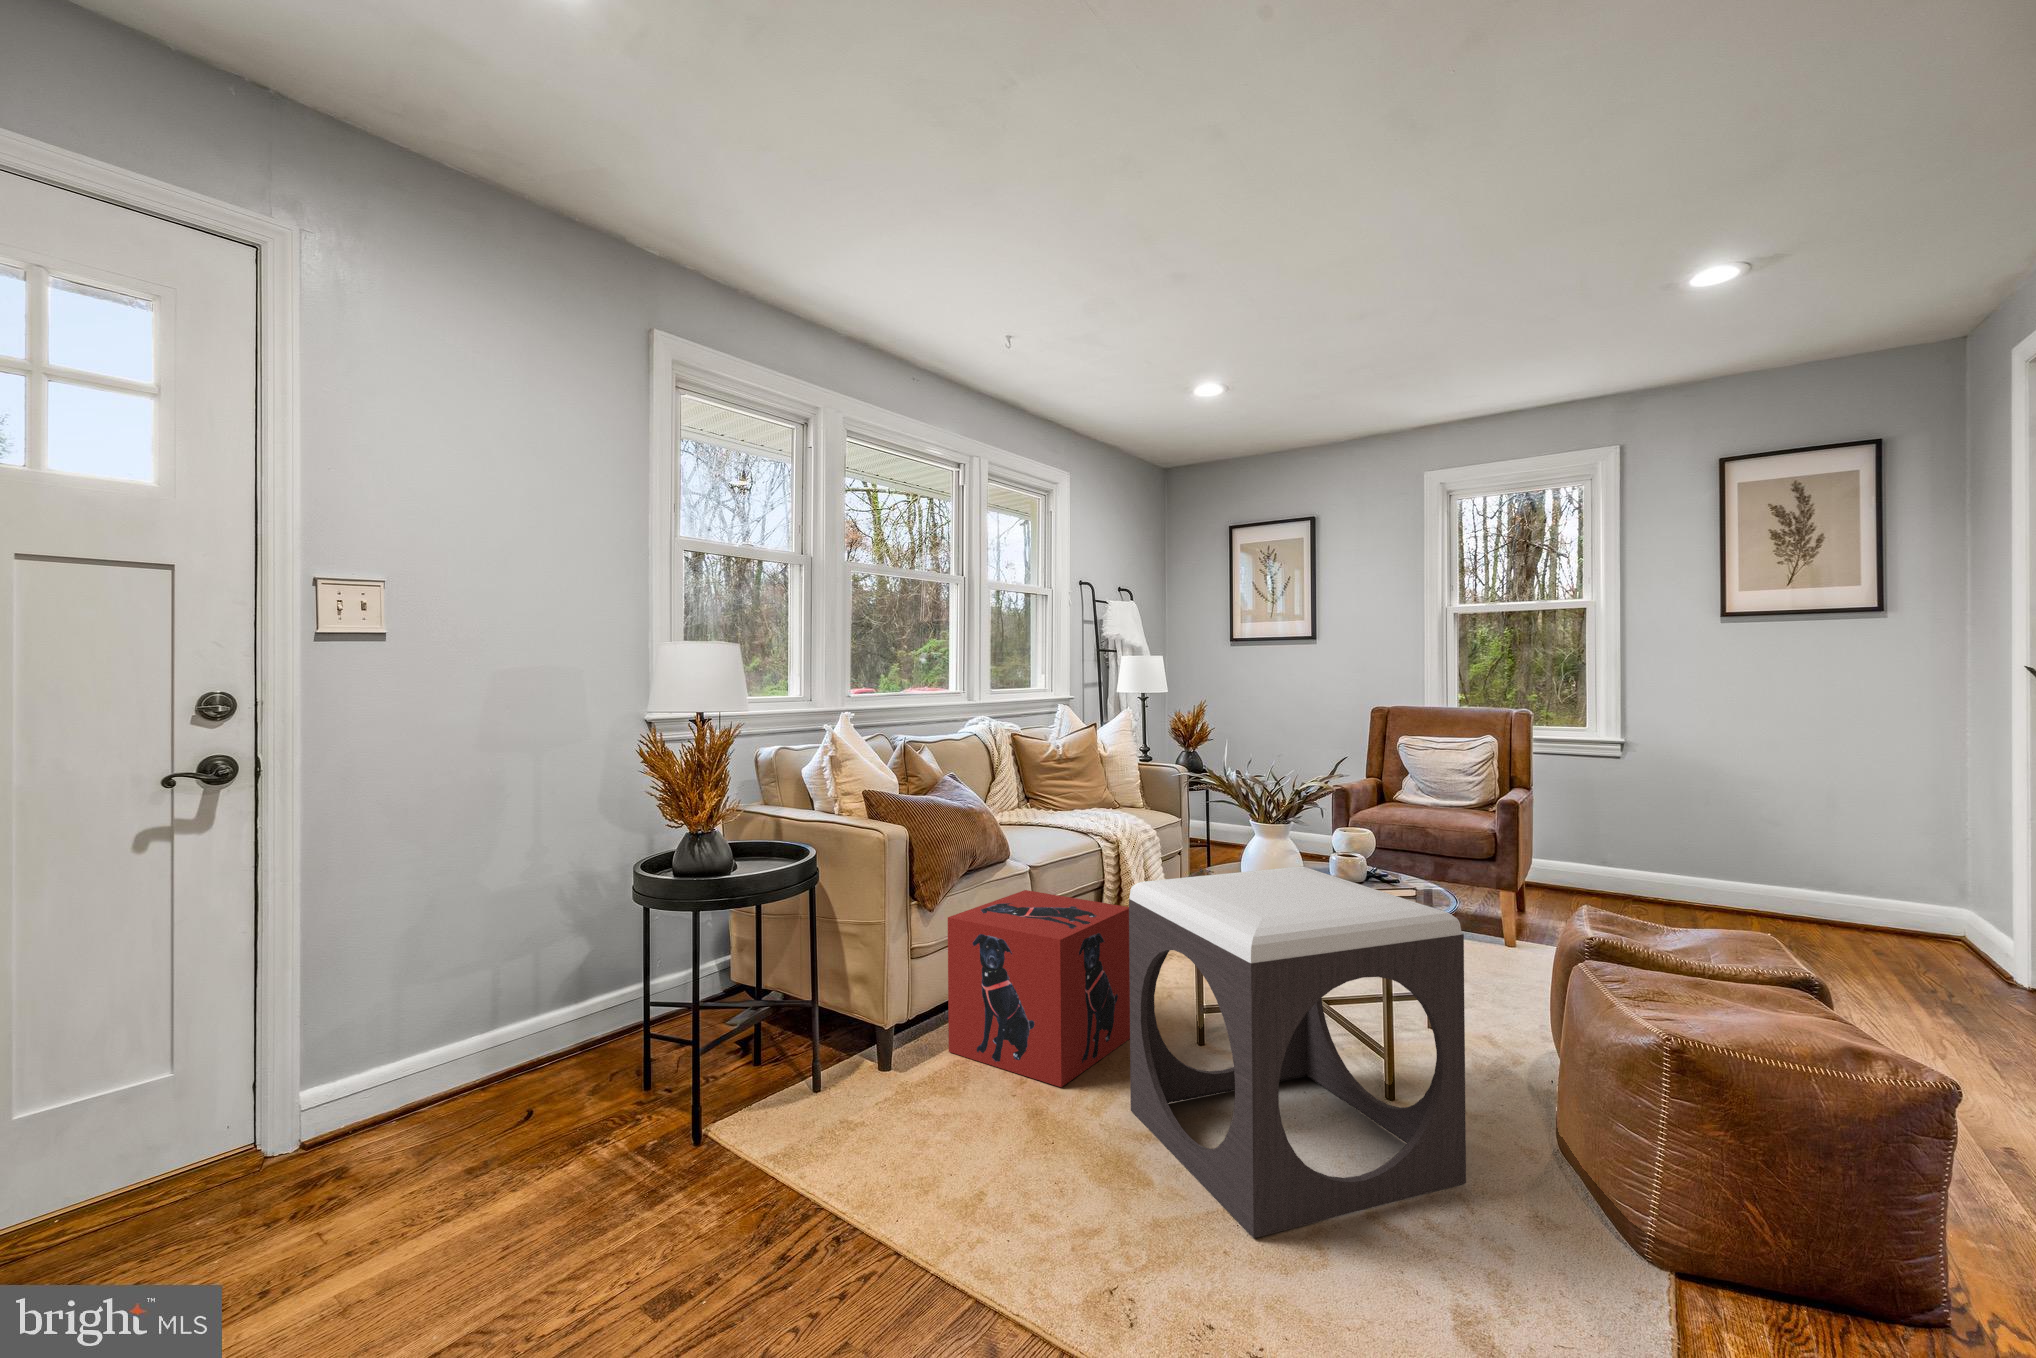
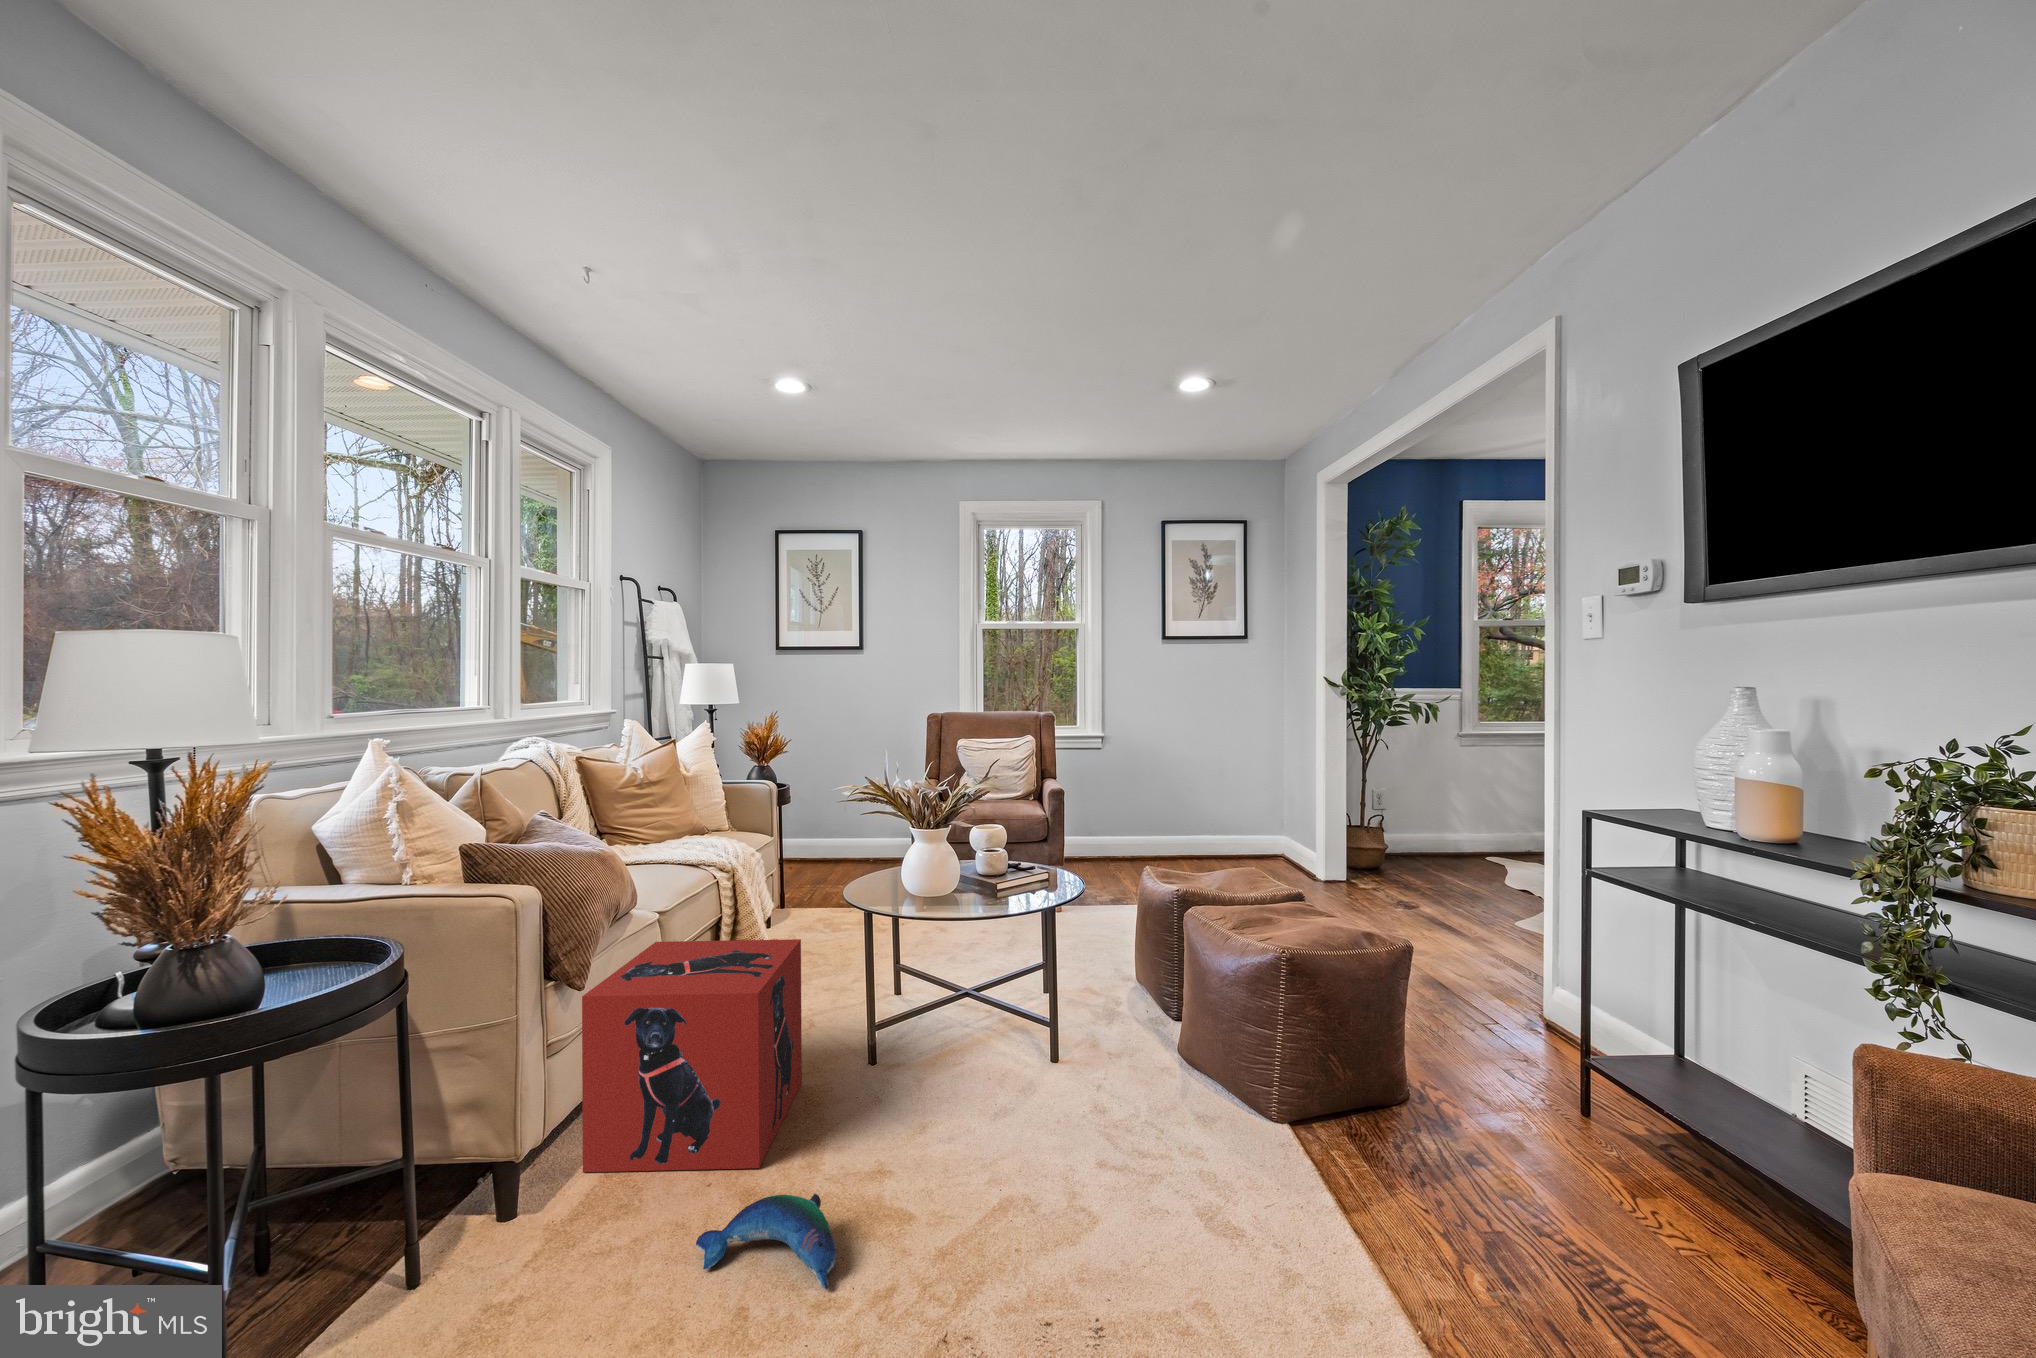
footstool: present [1129,866,1466,1238] -> none [850,868,1168,1257]
plush toy: none [984,1102,1076,1184] -> present [696,1193,836,1289]

